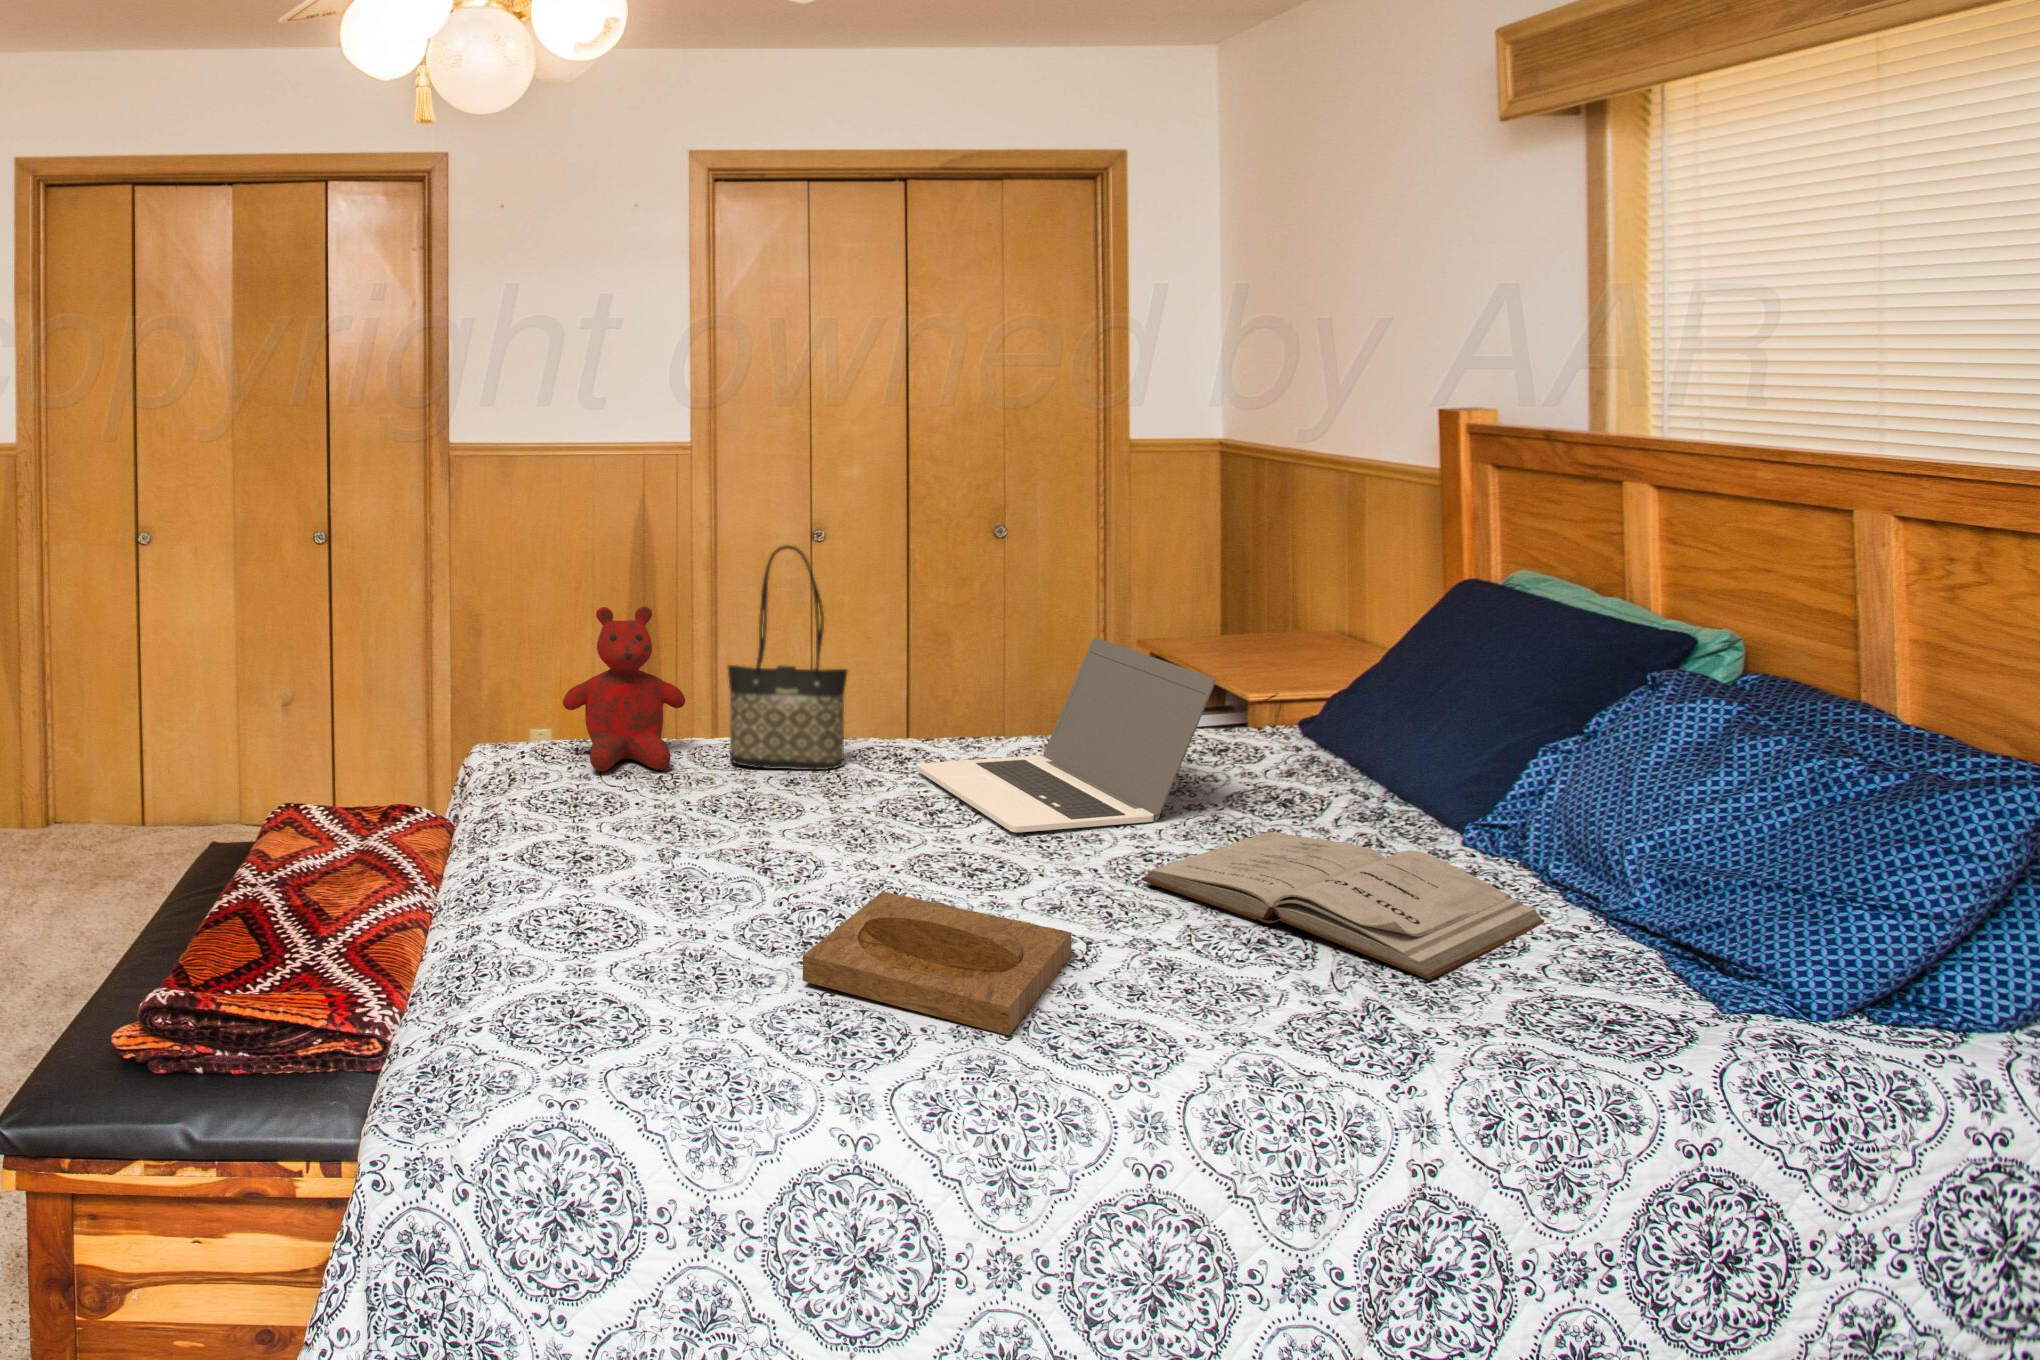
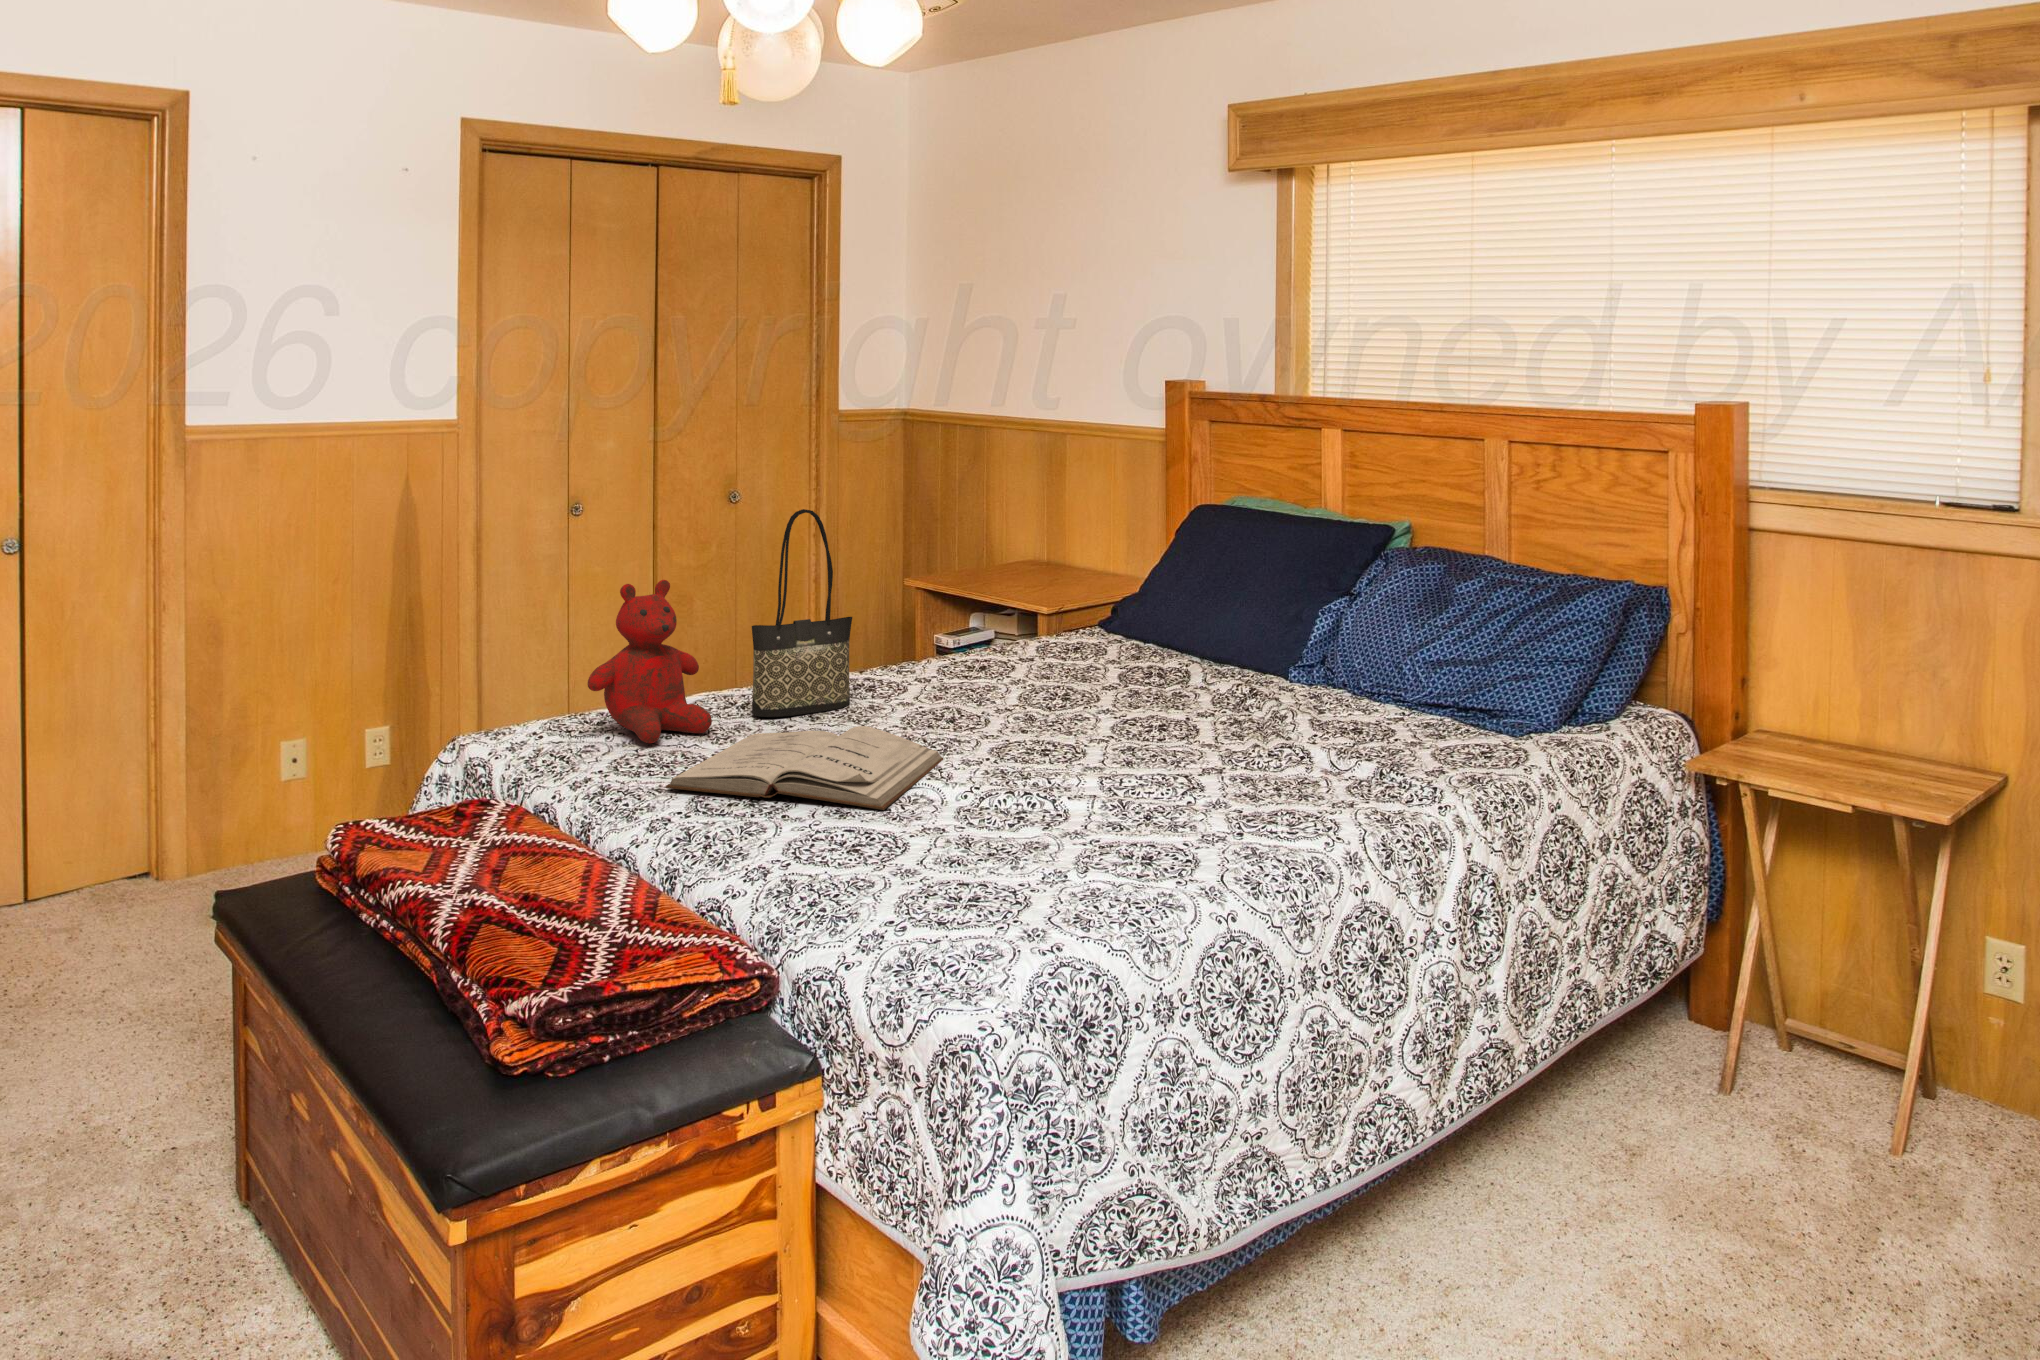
laptop: present [916,638,1215,832] -> none [915,569,1151,722]
book: present [1141,832,1544,980] -> present [666,726,943,810]
tray: present [803,891,1071,1035] -> none [1048,768,1233,840]

